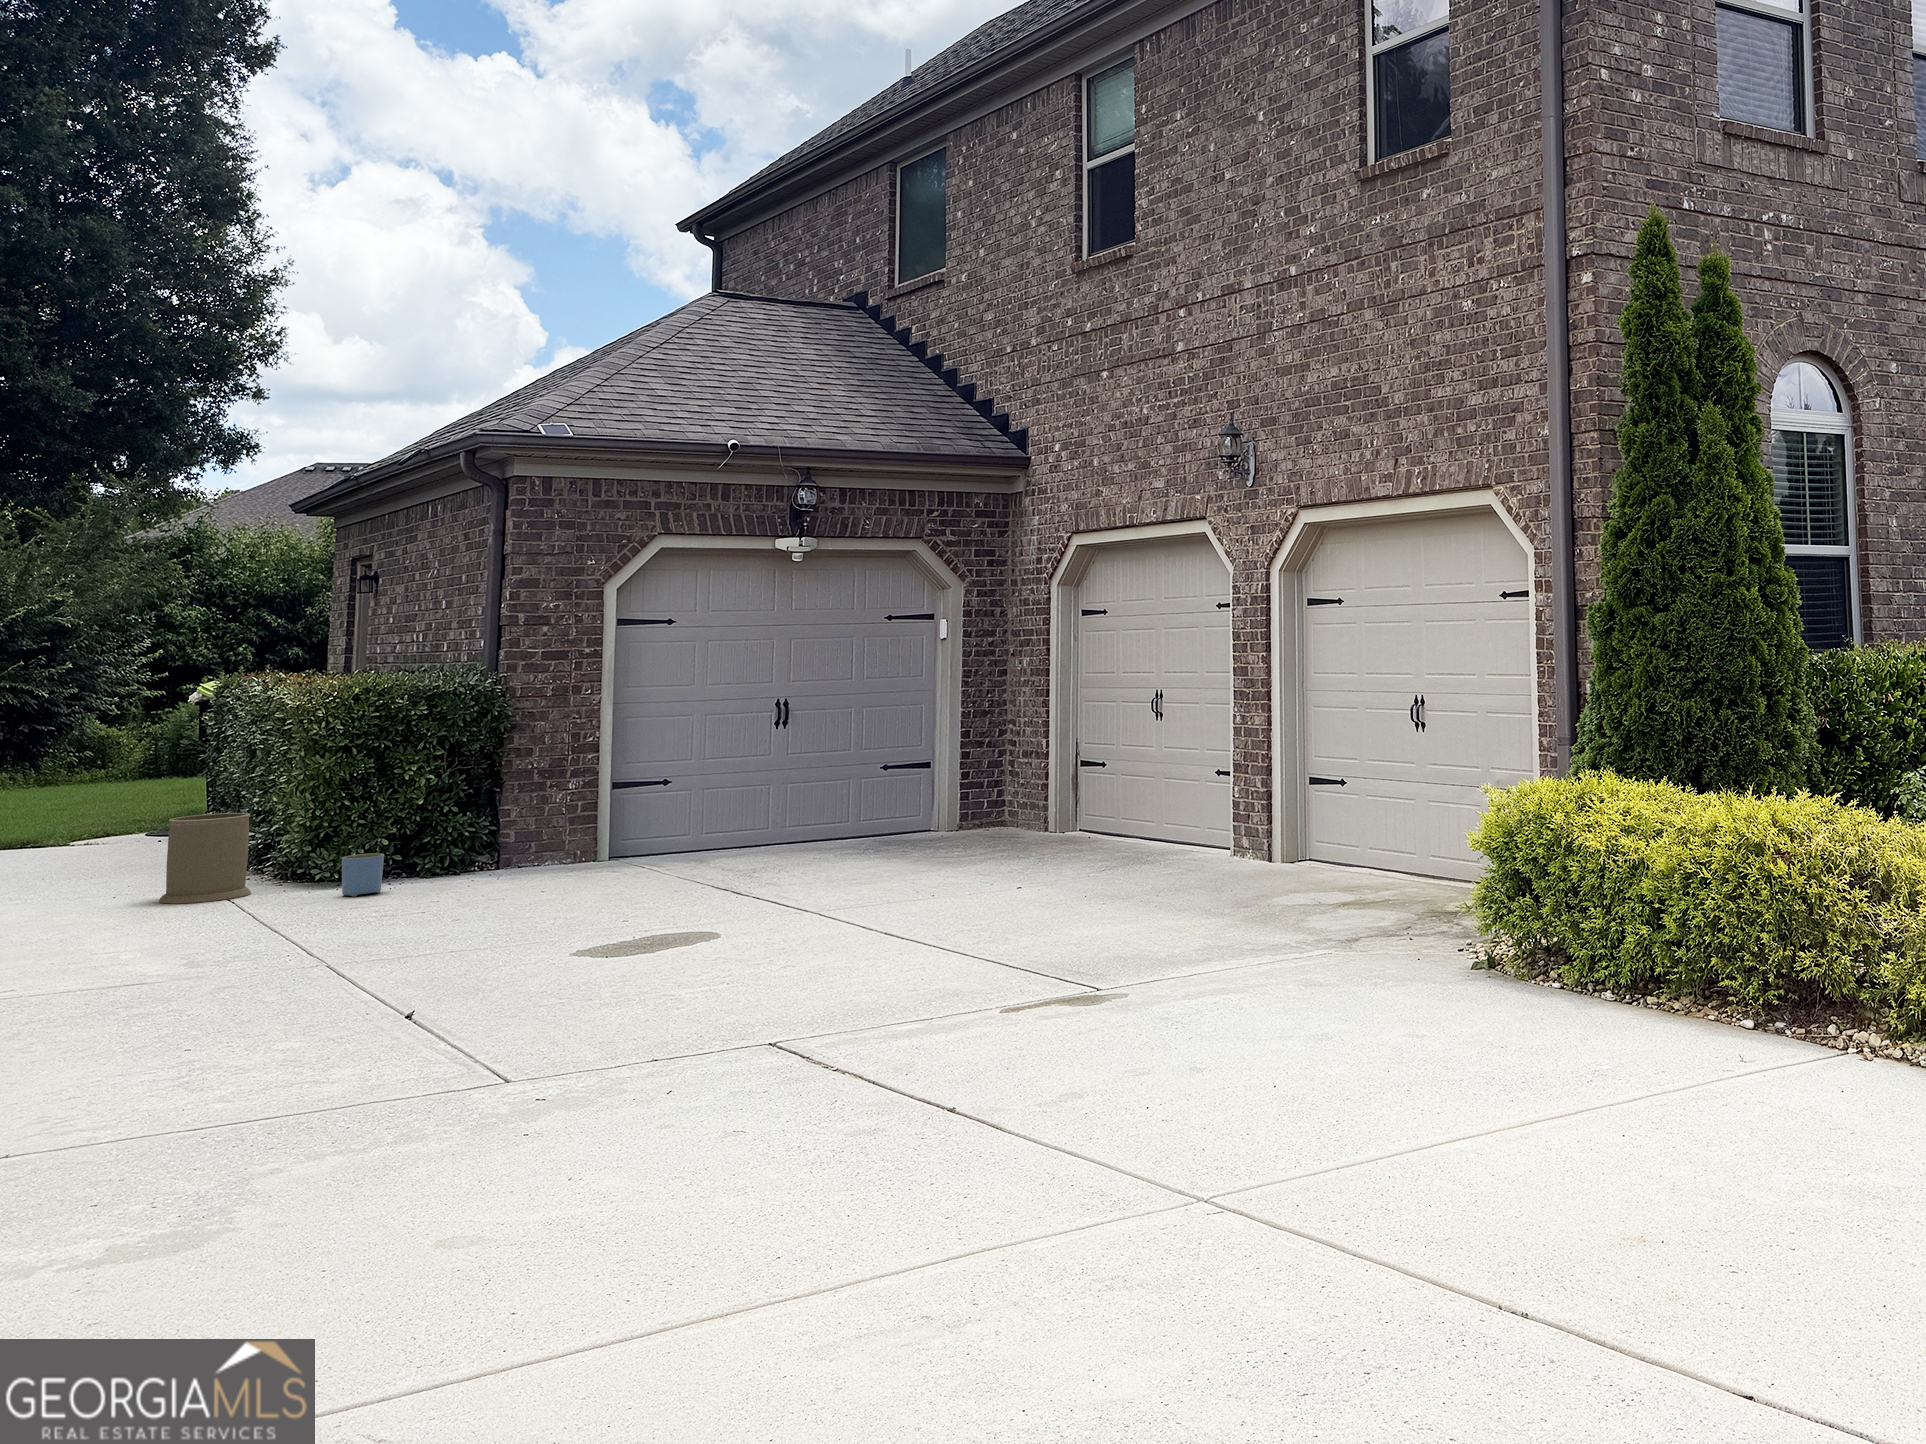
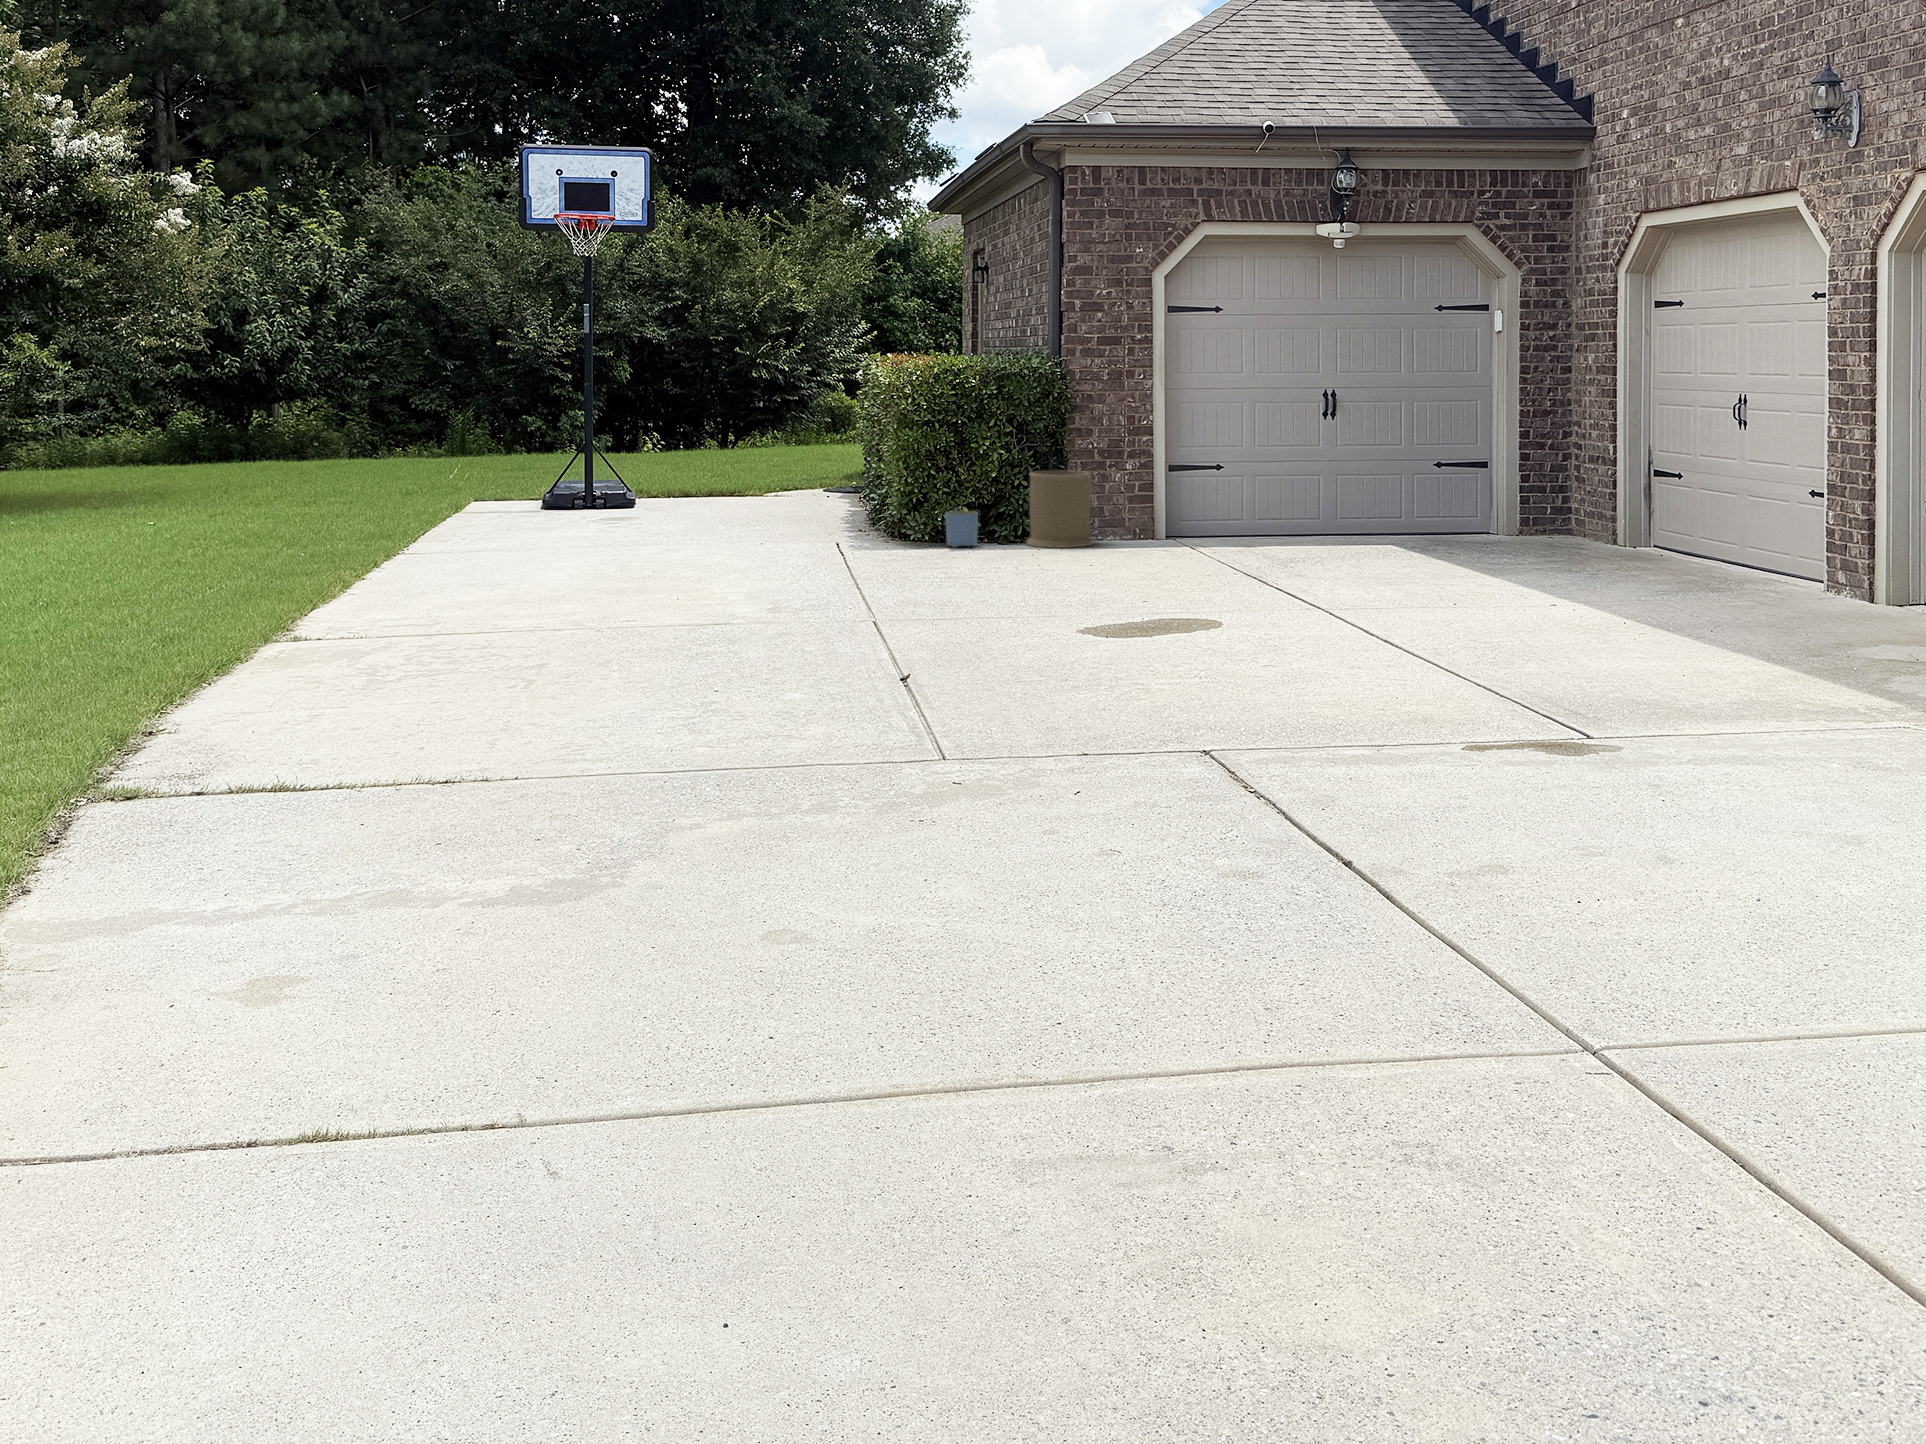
trash can: present [159,813,251,904] -> present [1027,471,1094,548]

